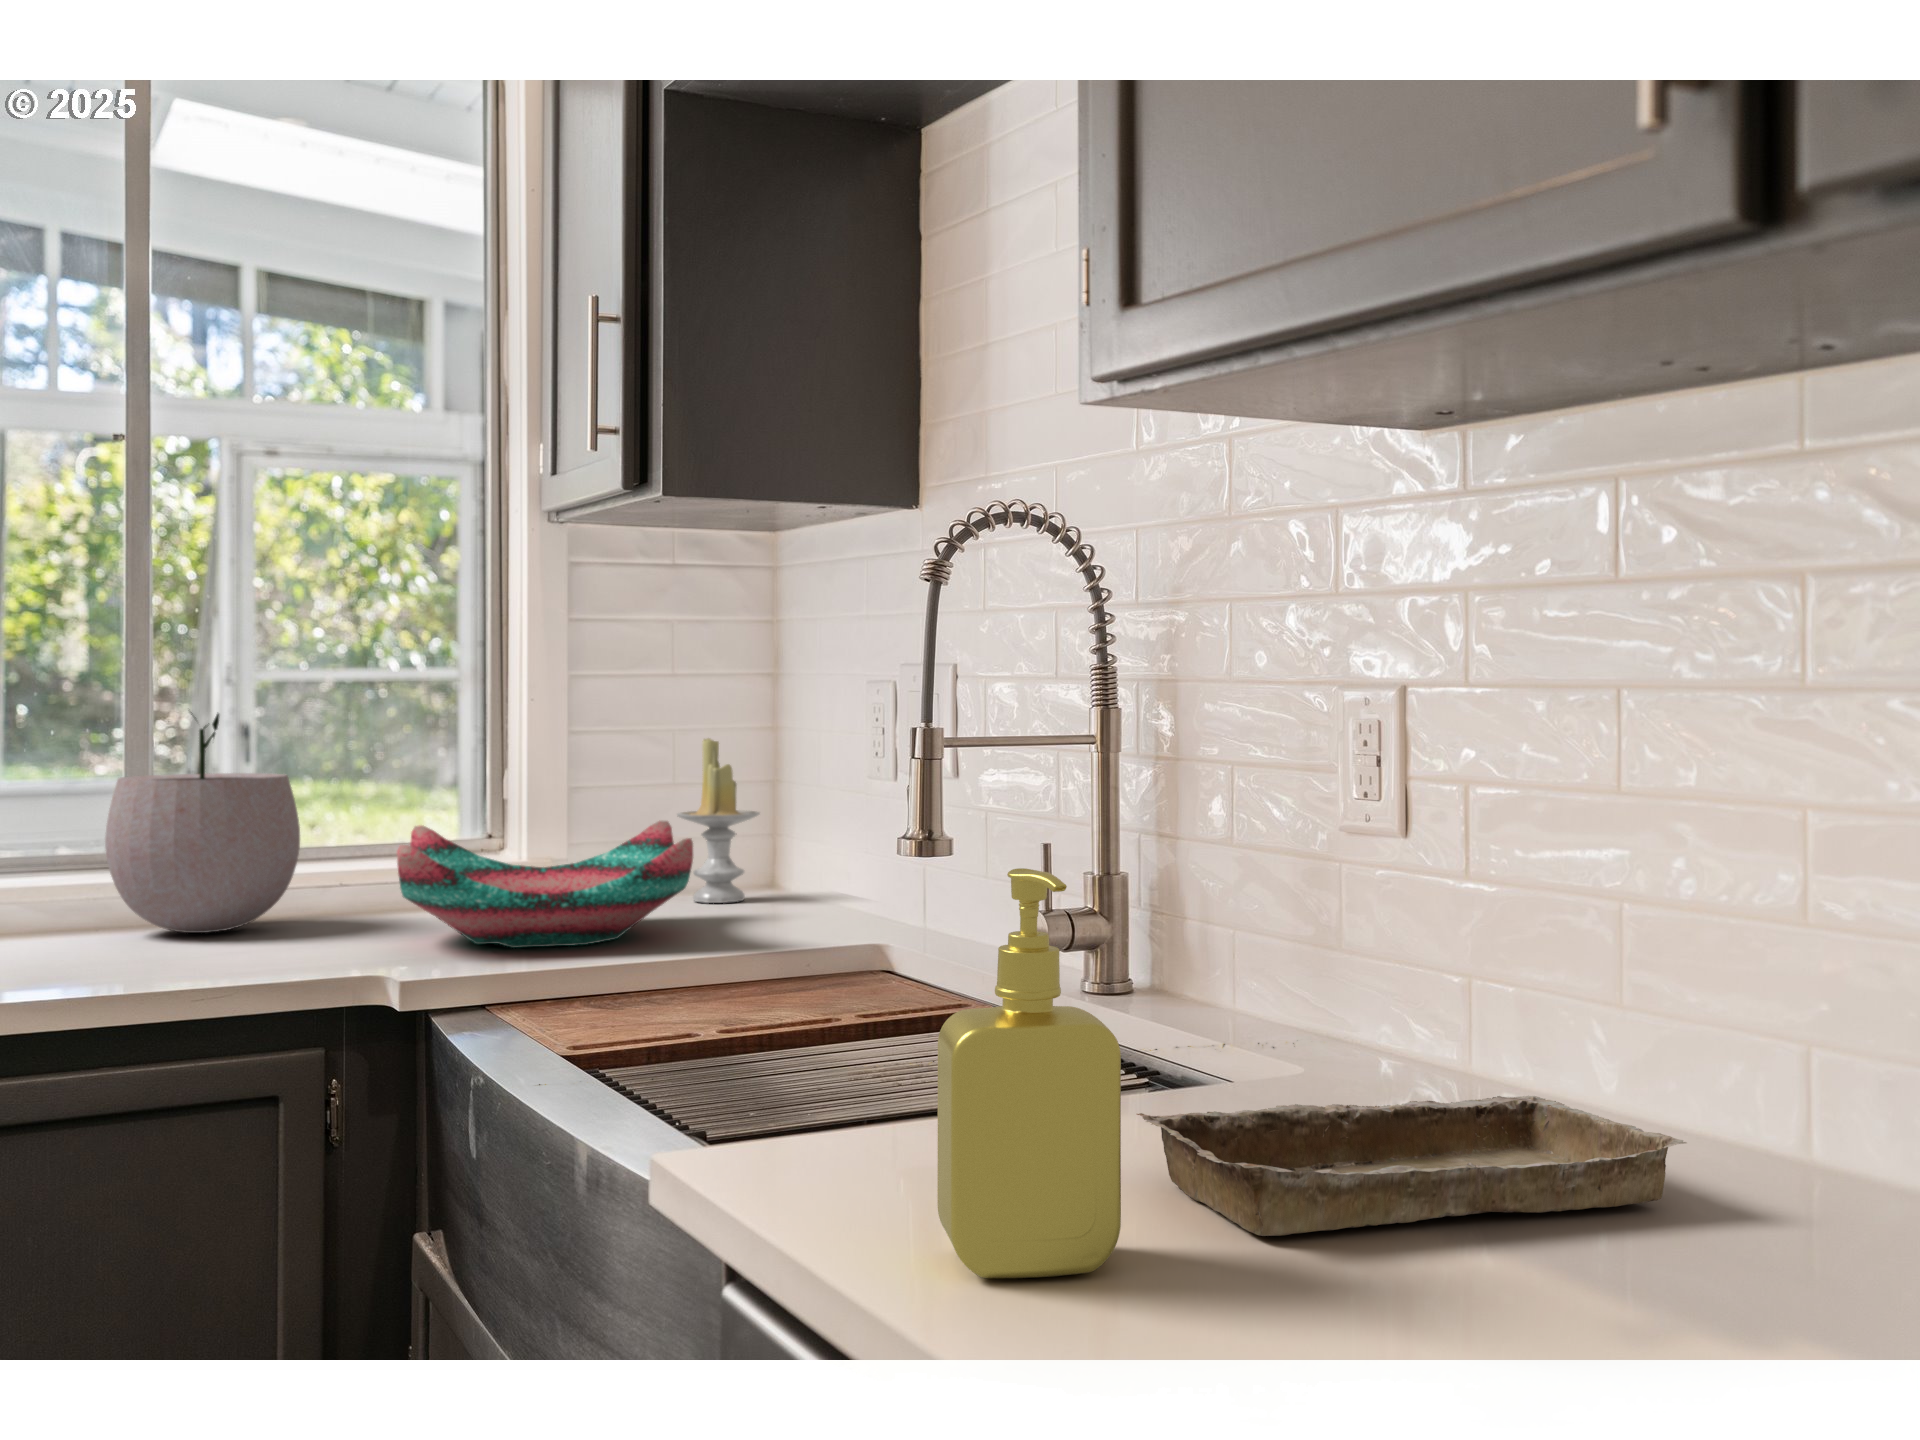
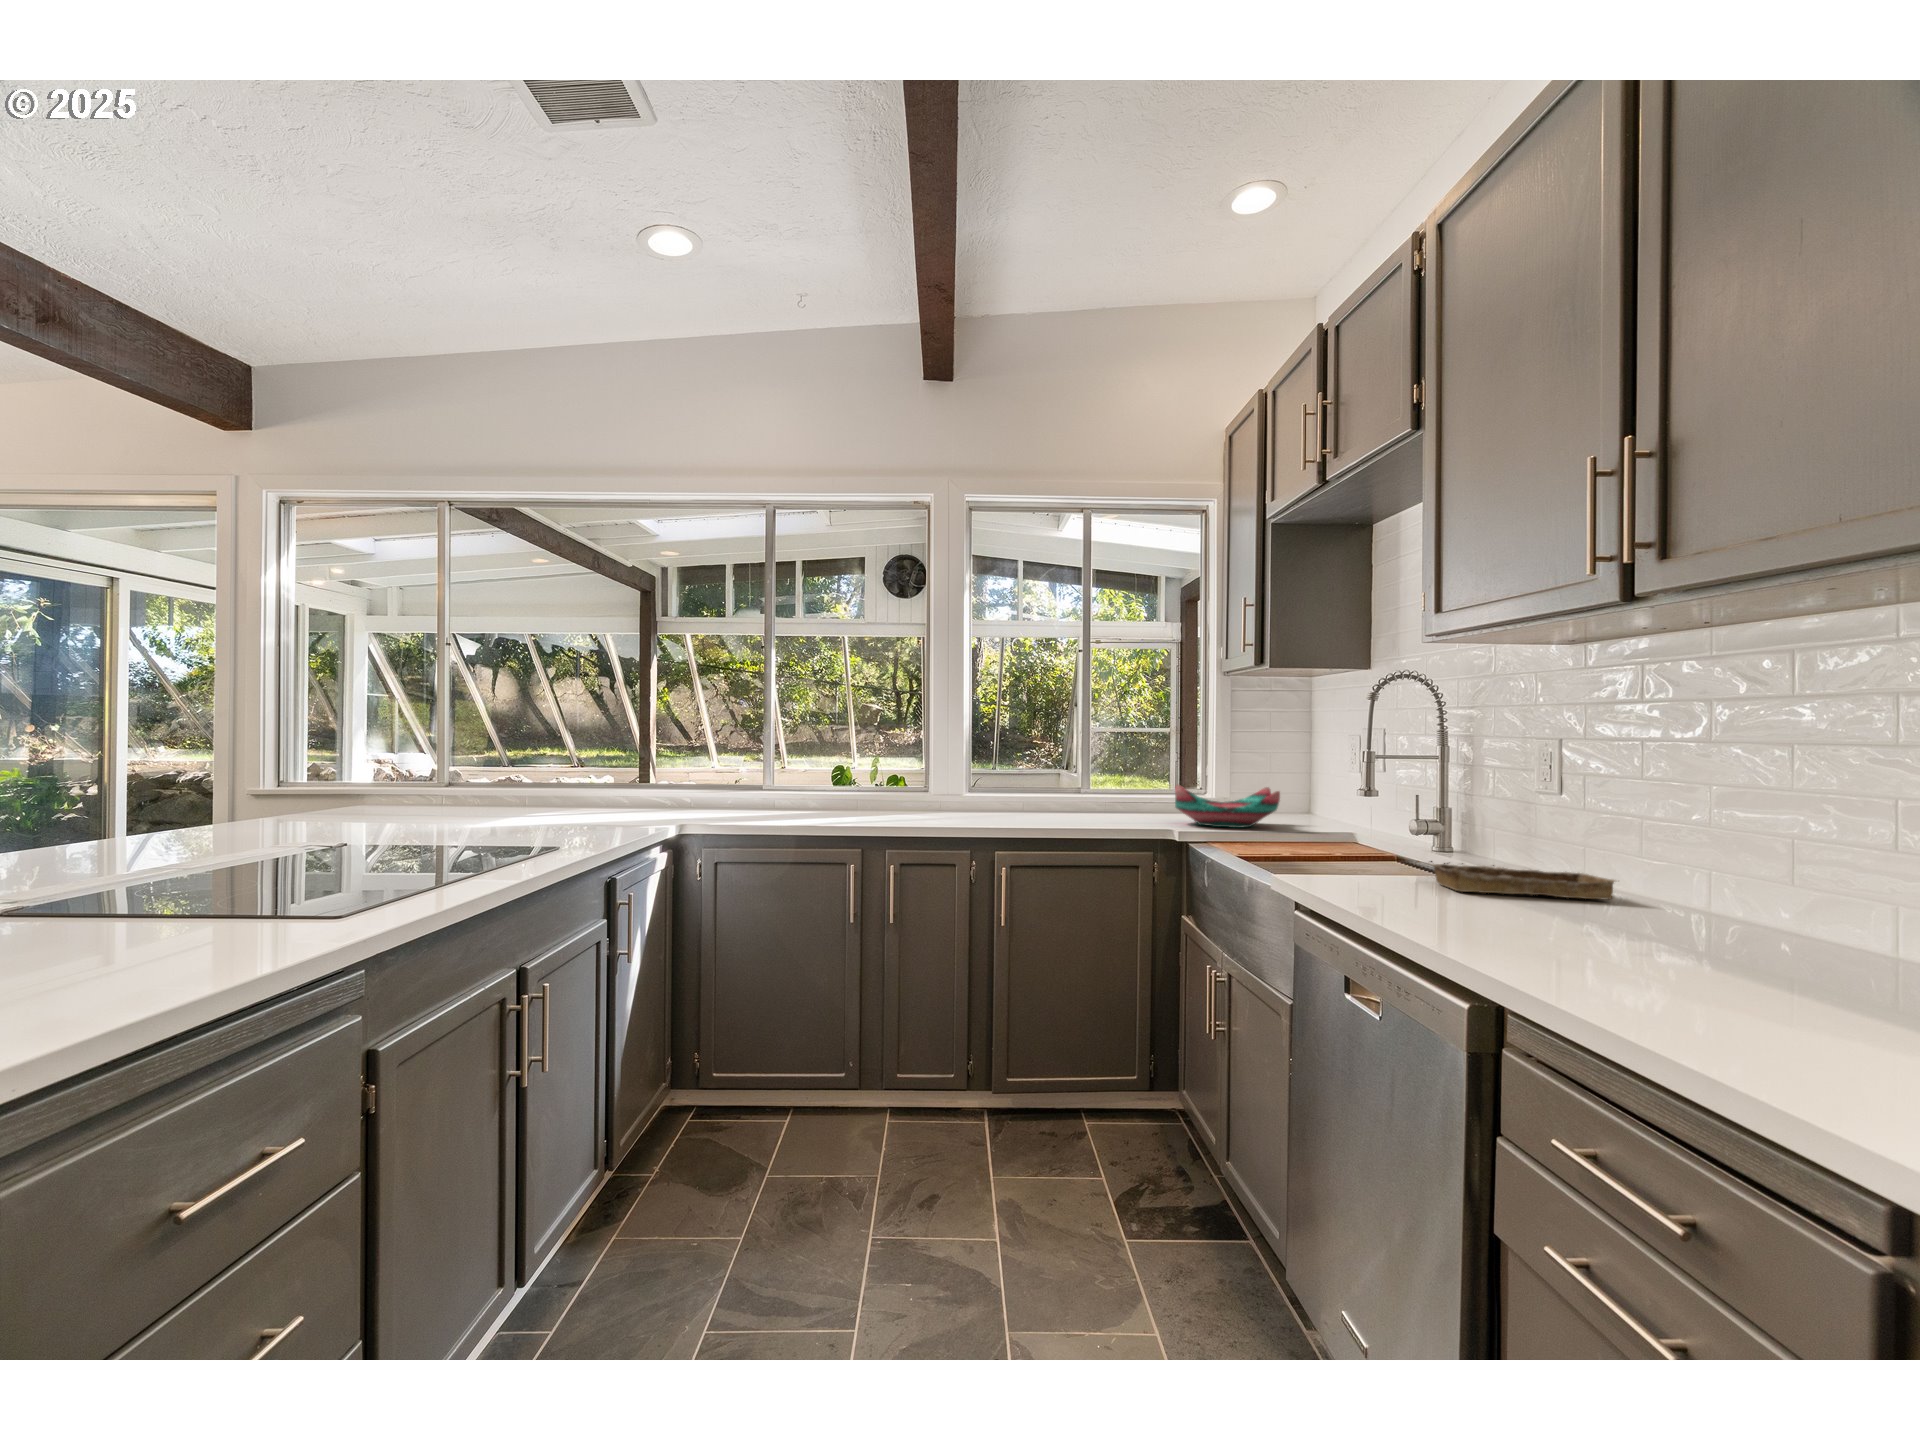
plant pot: present [105,714,300,933] -> none [1076,742,1137,817]
candle: present [677,738,760,903] -> none [1272,758,1306,821]
soap dispenser: present [937,868,1121,1278] -> none [1357,782,1410,890]

